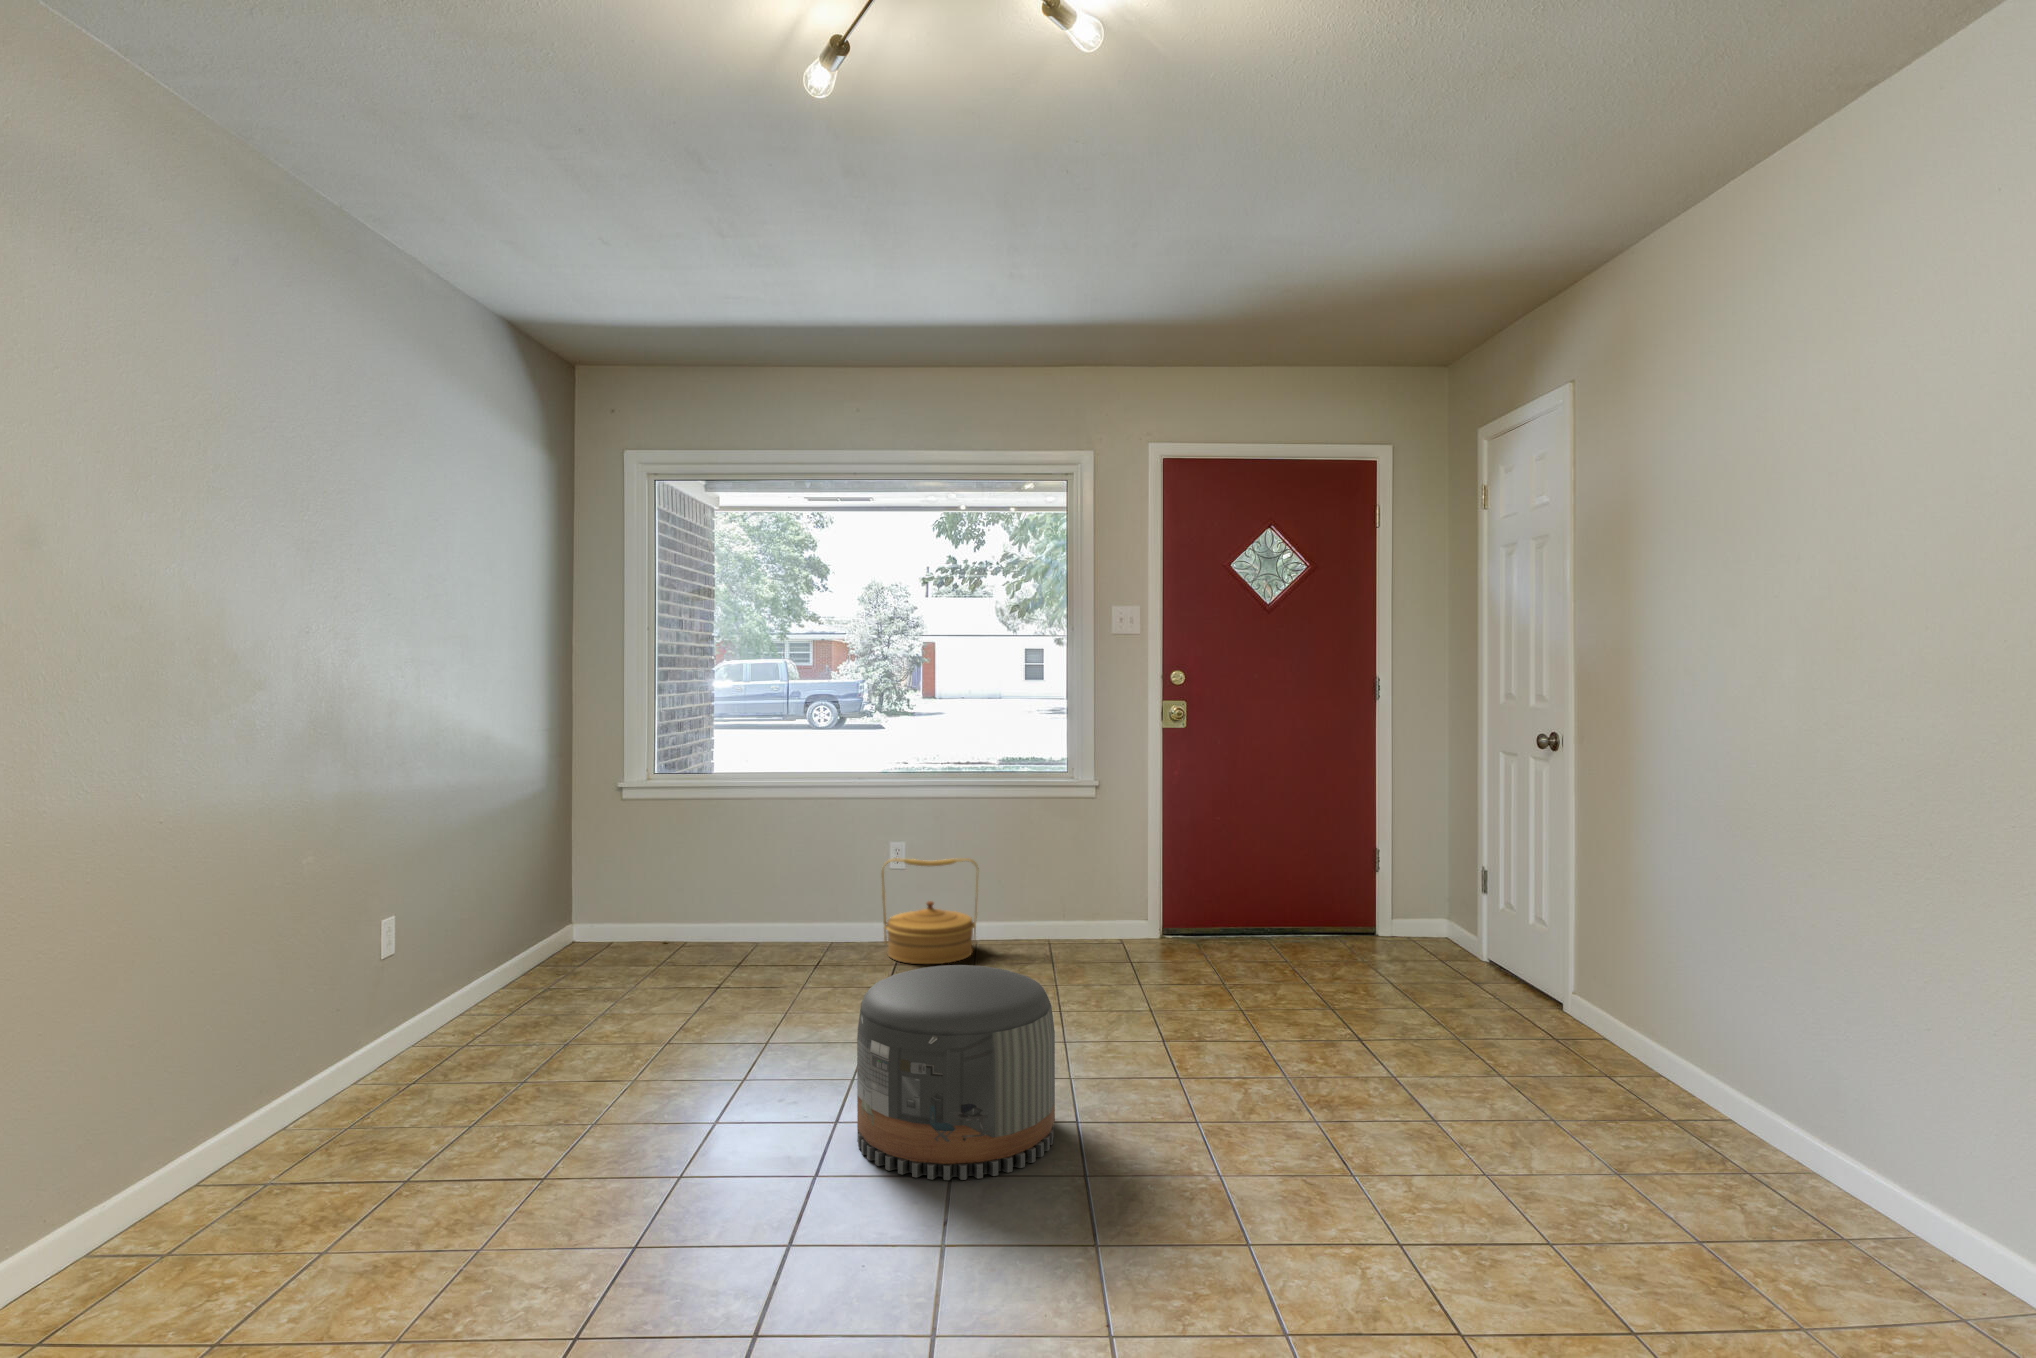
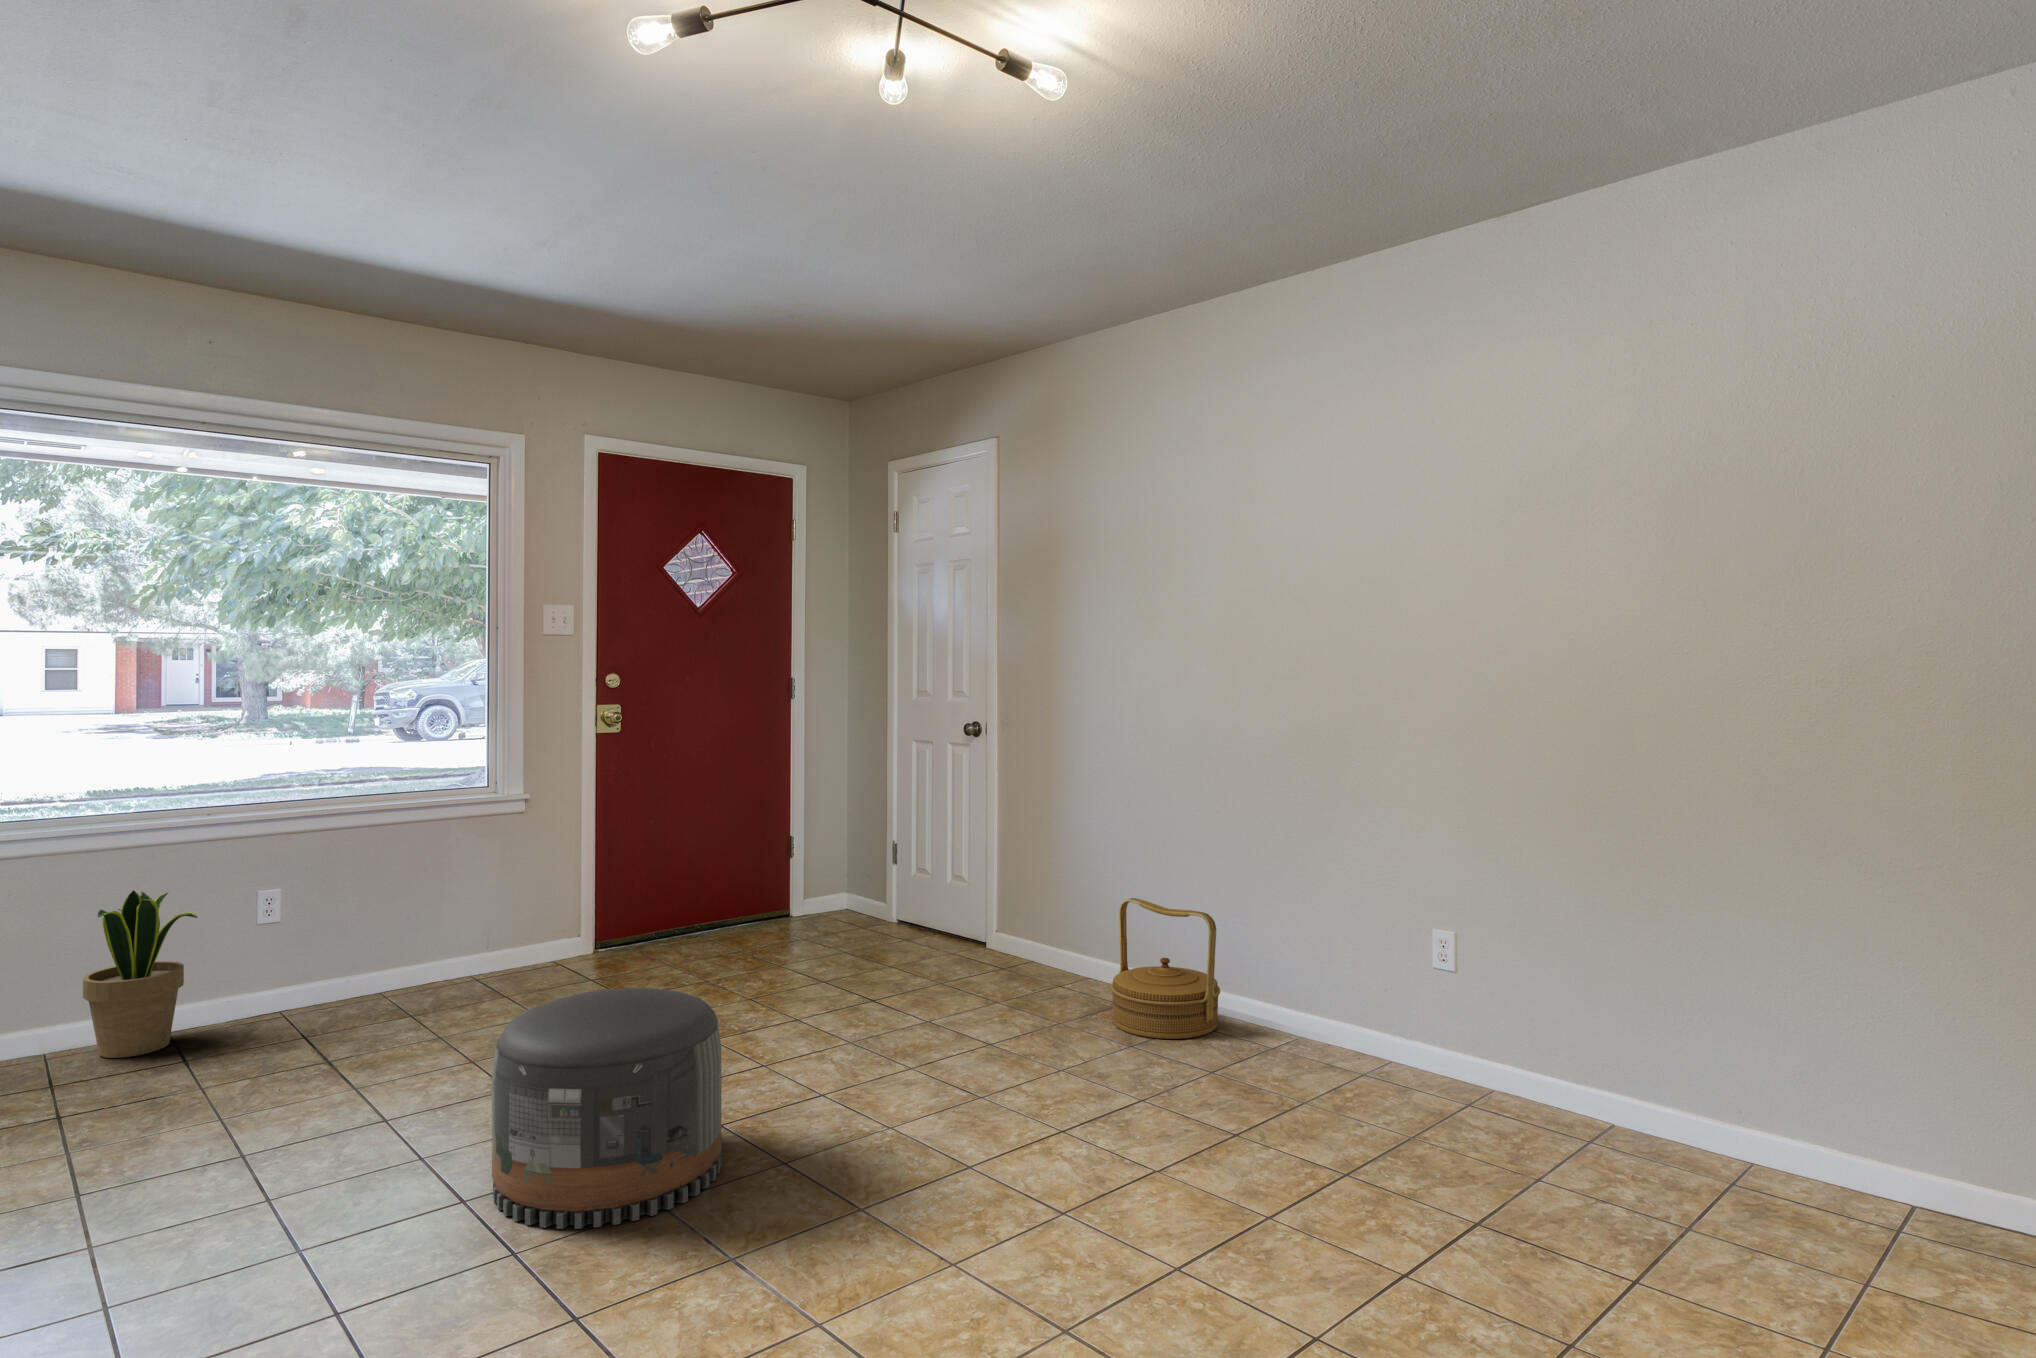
potted plant: none [774,832,839,955] -> present [83,890,198,1058]
woven basket: present [881,858,979,964] -> present [1110,898,1220,1039]

